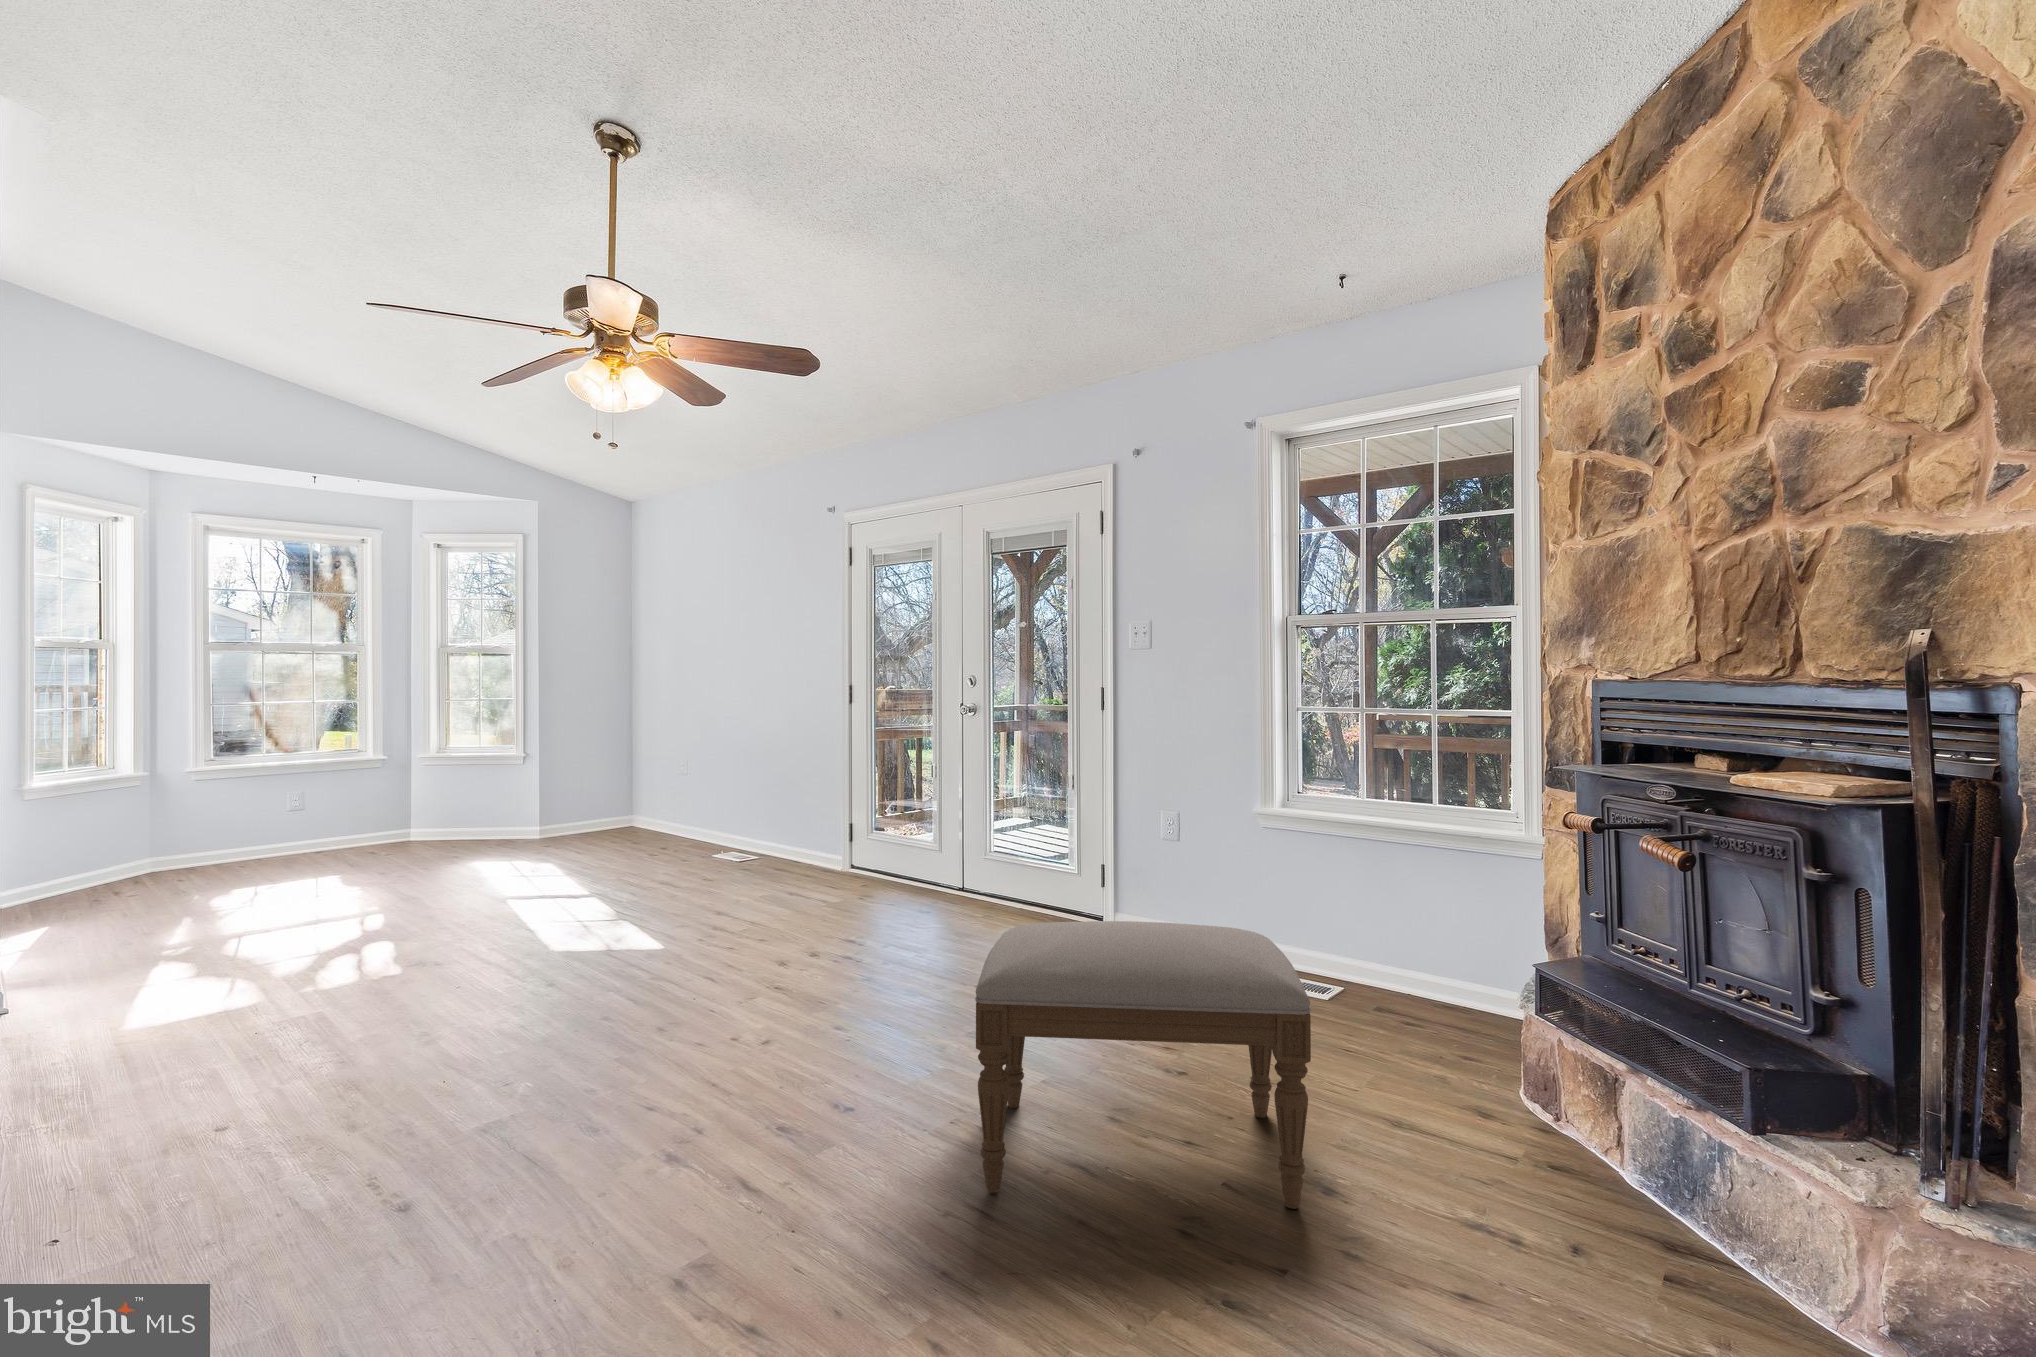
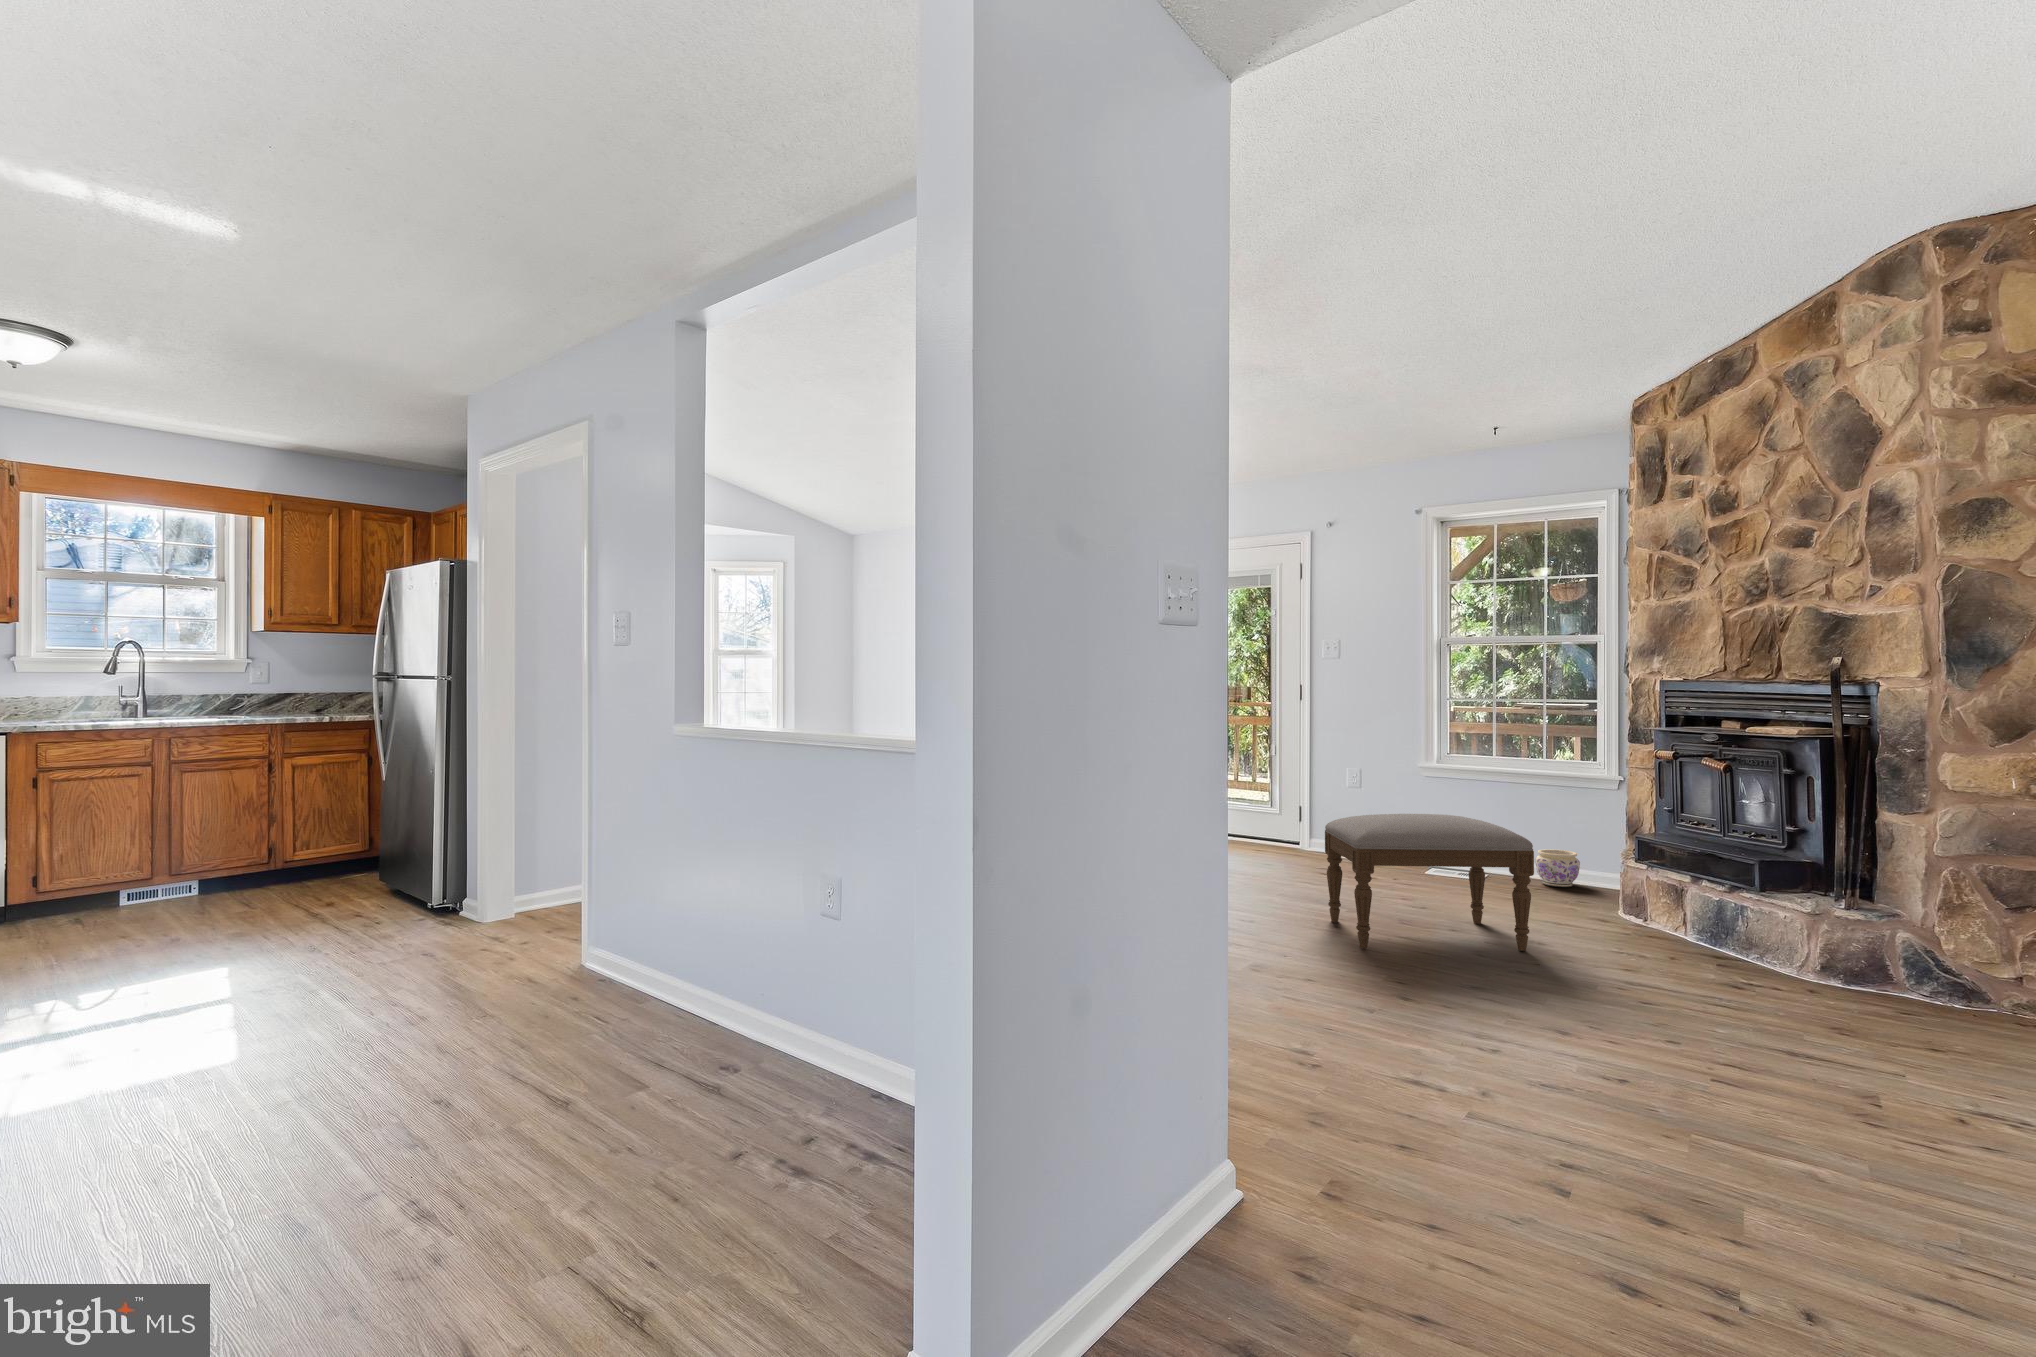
planter: none [1418,956,1487,1023] -> present [1535,849,1580,887]

